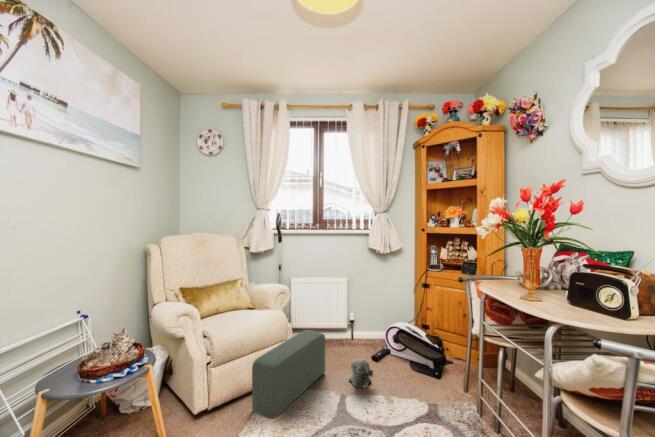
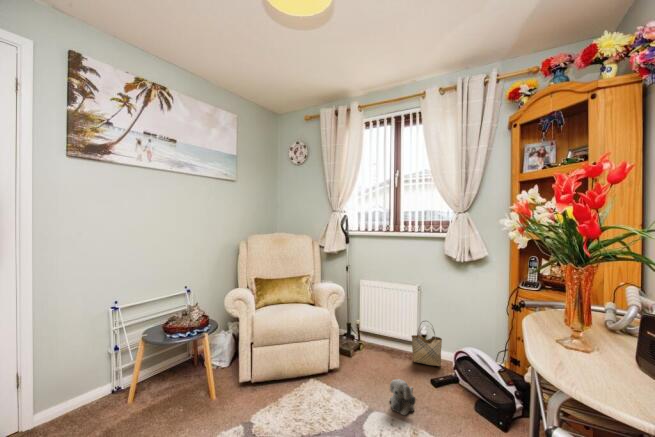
woven basket: none [345,307,370,346] -> present [411,321,442,366]
pouf: present [252,330,325,419] -> none [285,334,371,411]

